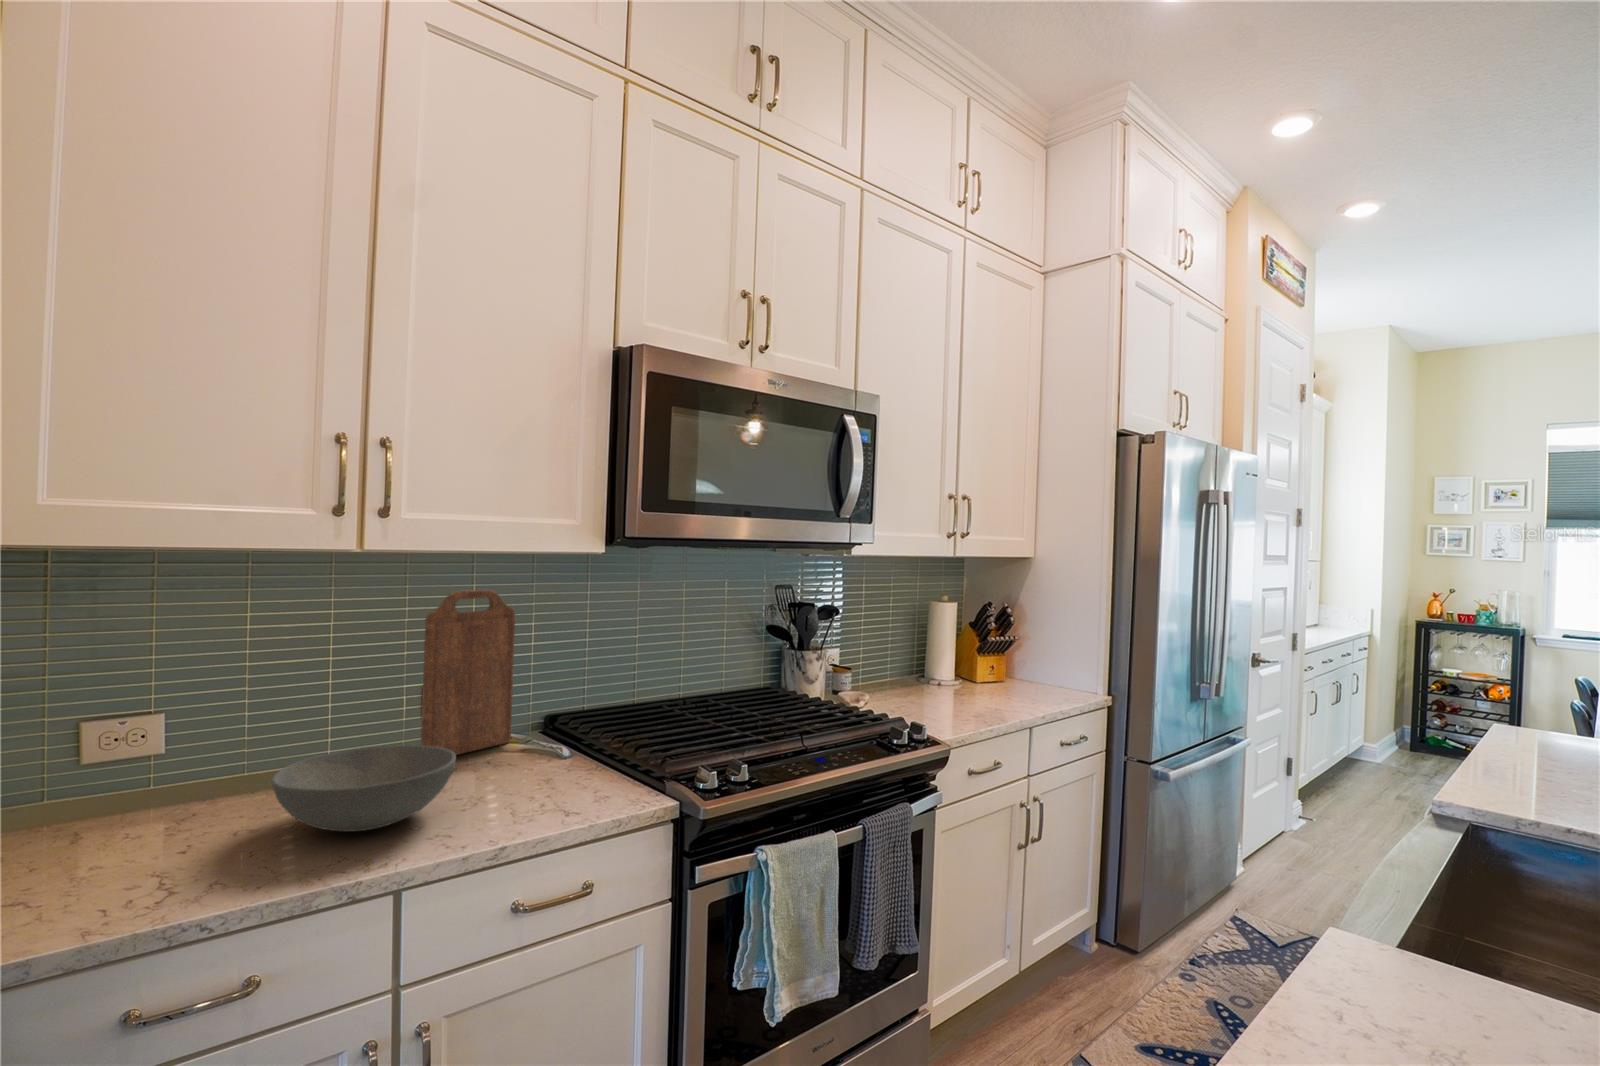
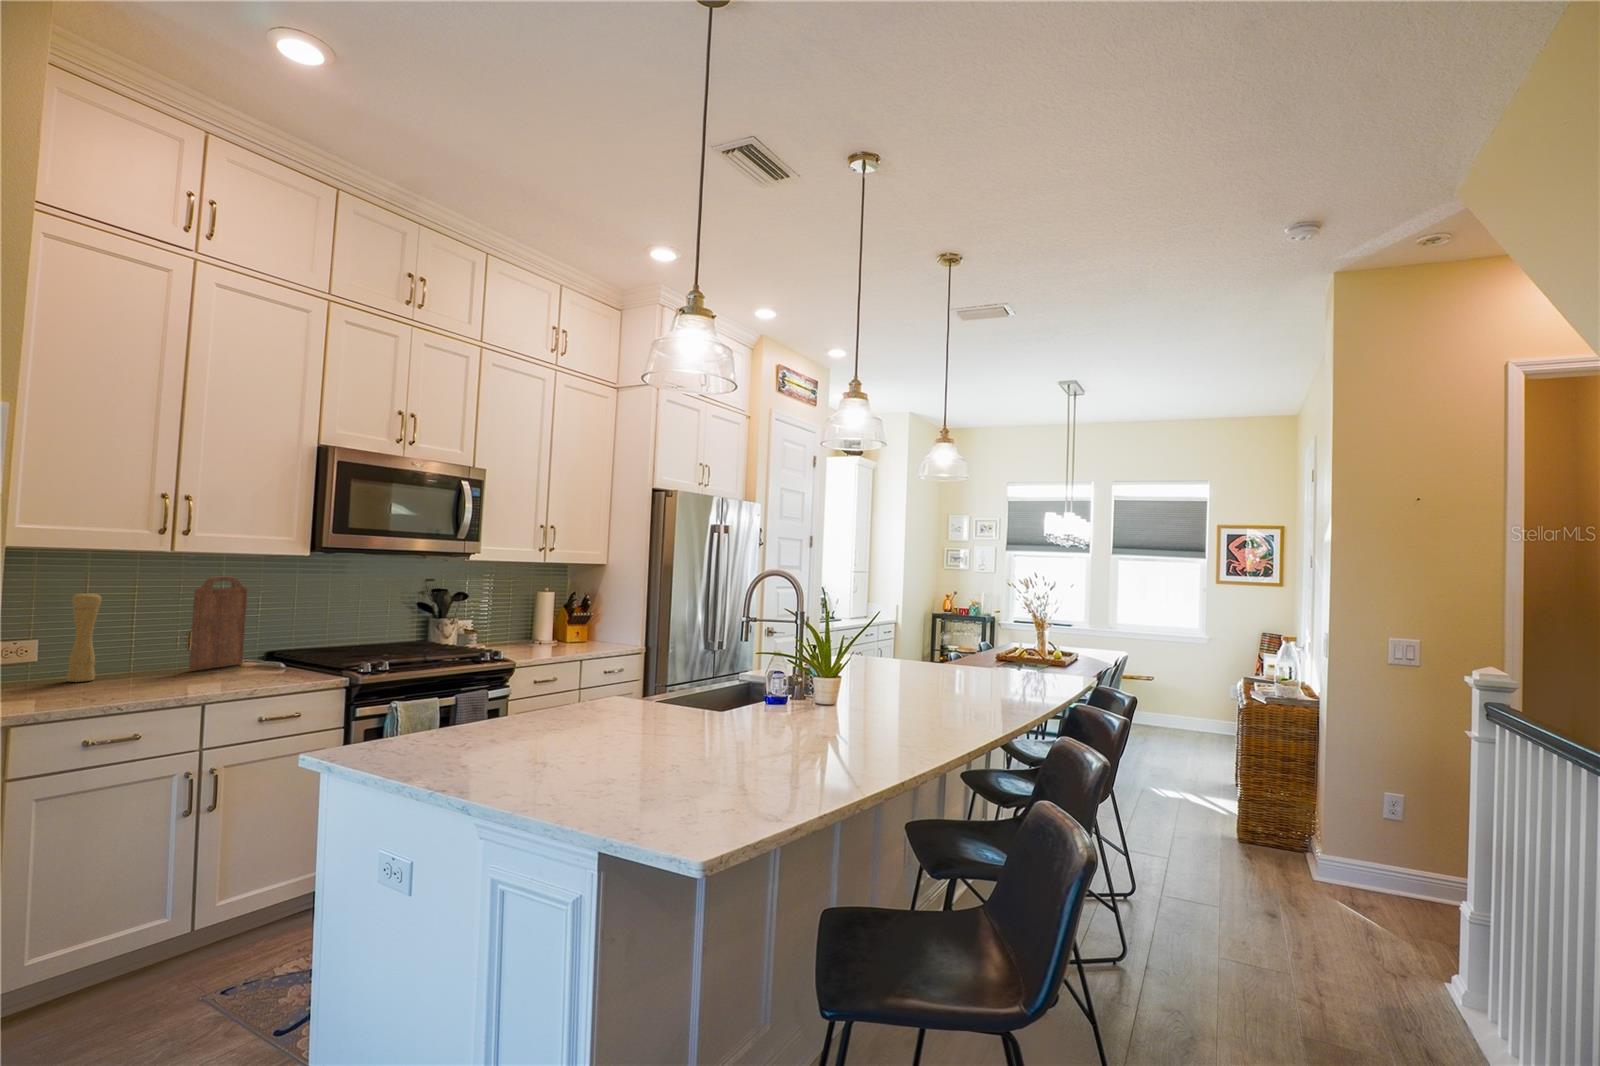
pepper mill: none [206,626,262,799] -> present [67,592,102,682]
bowl: present [272,745,456,832] -> none [127,653,226,686]

